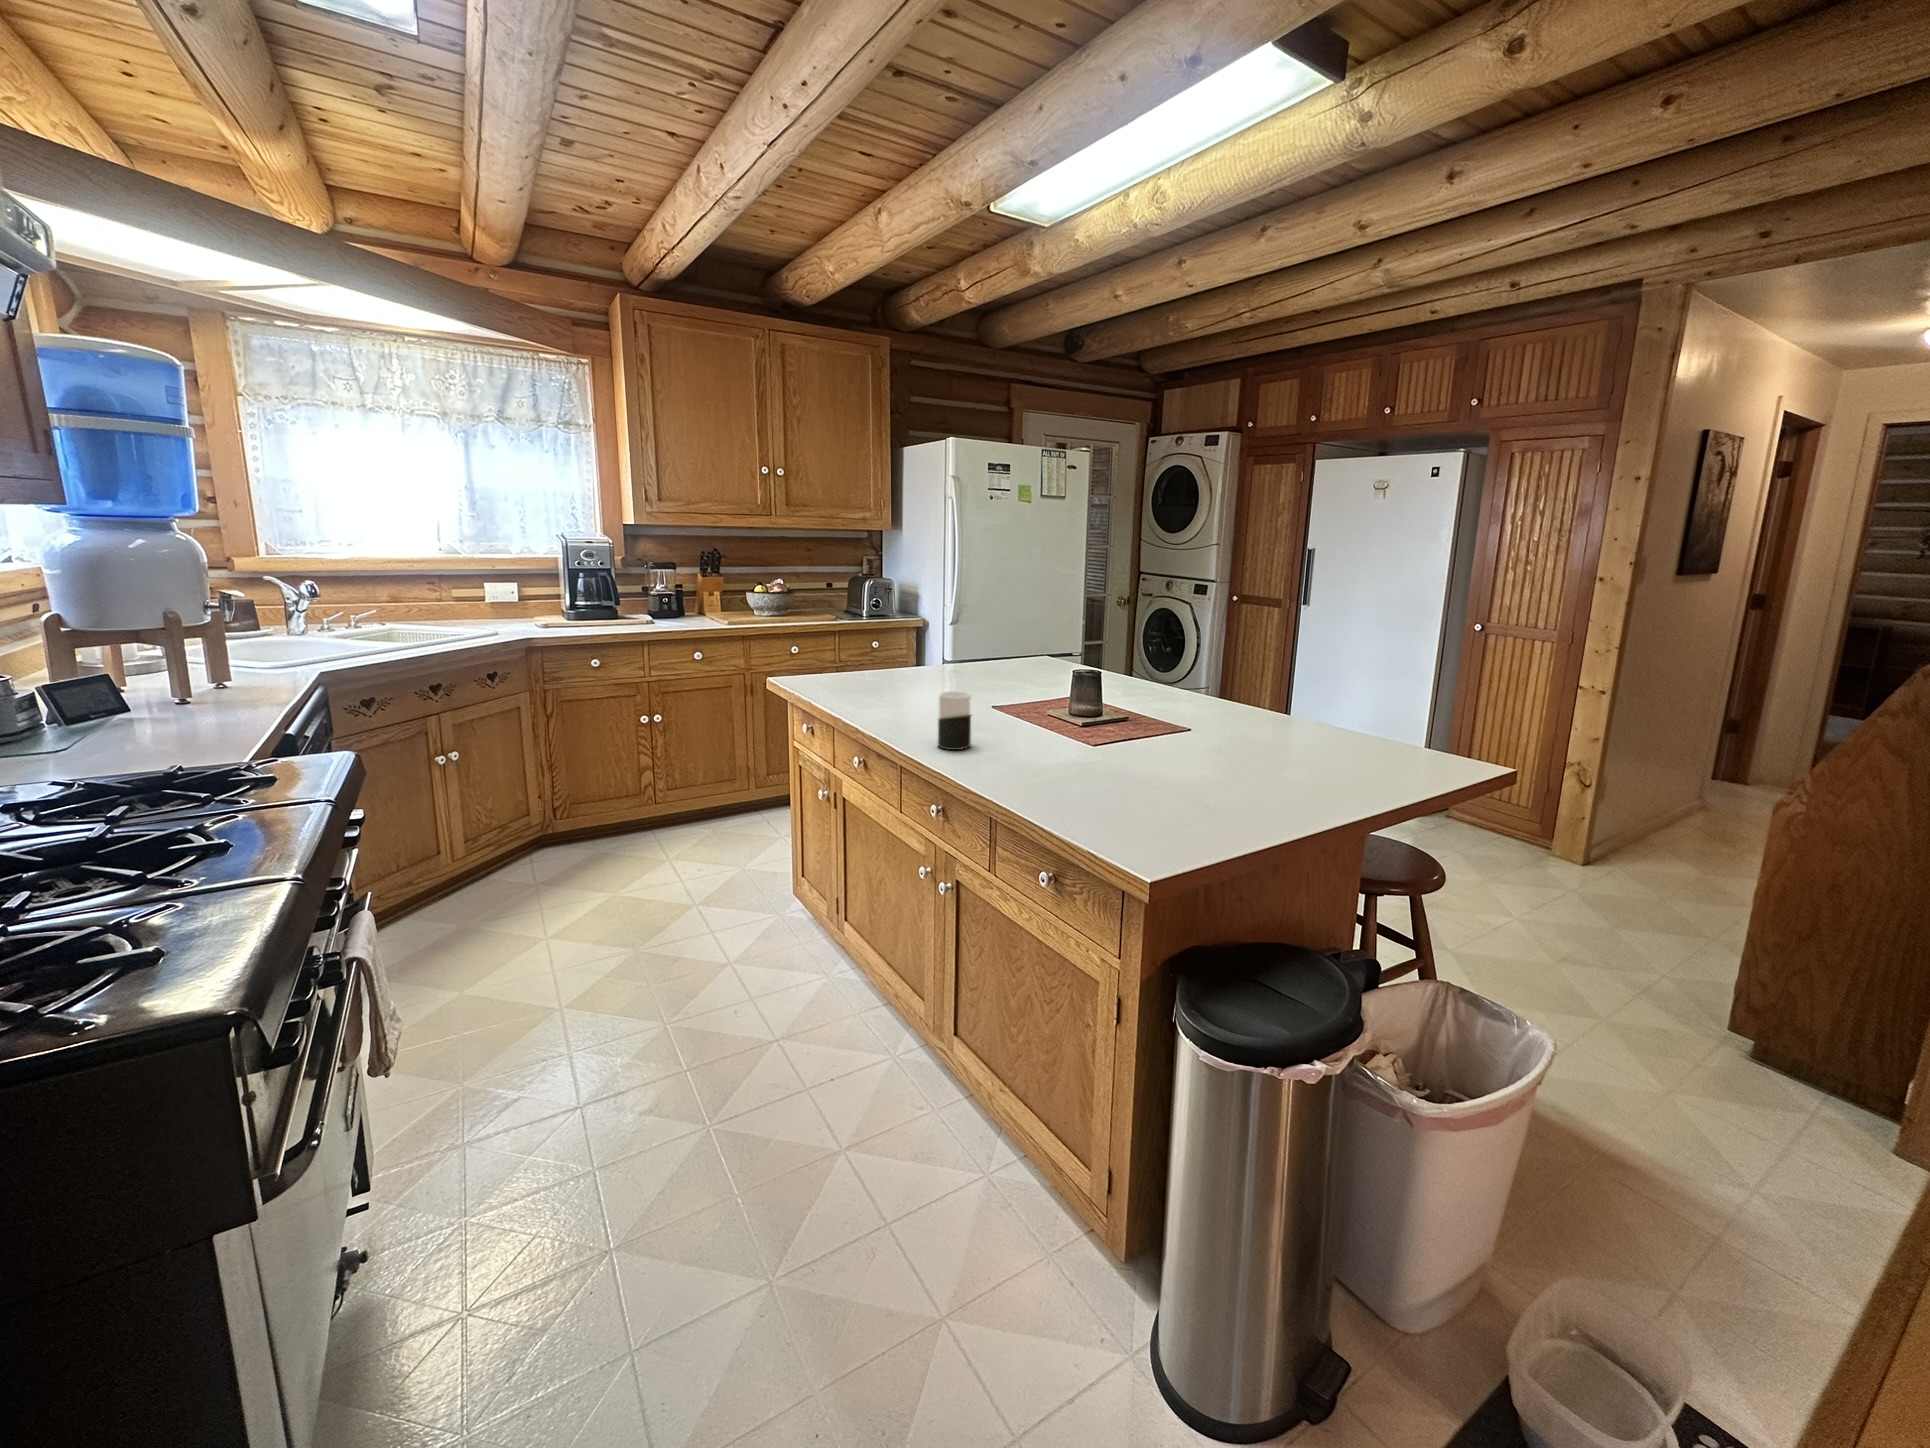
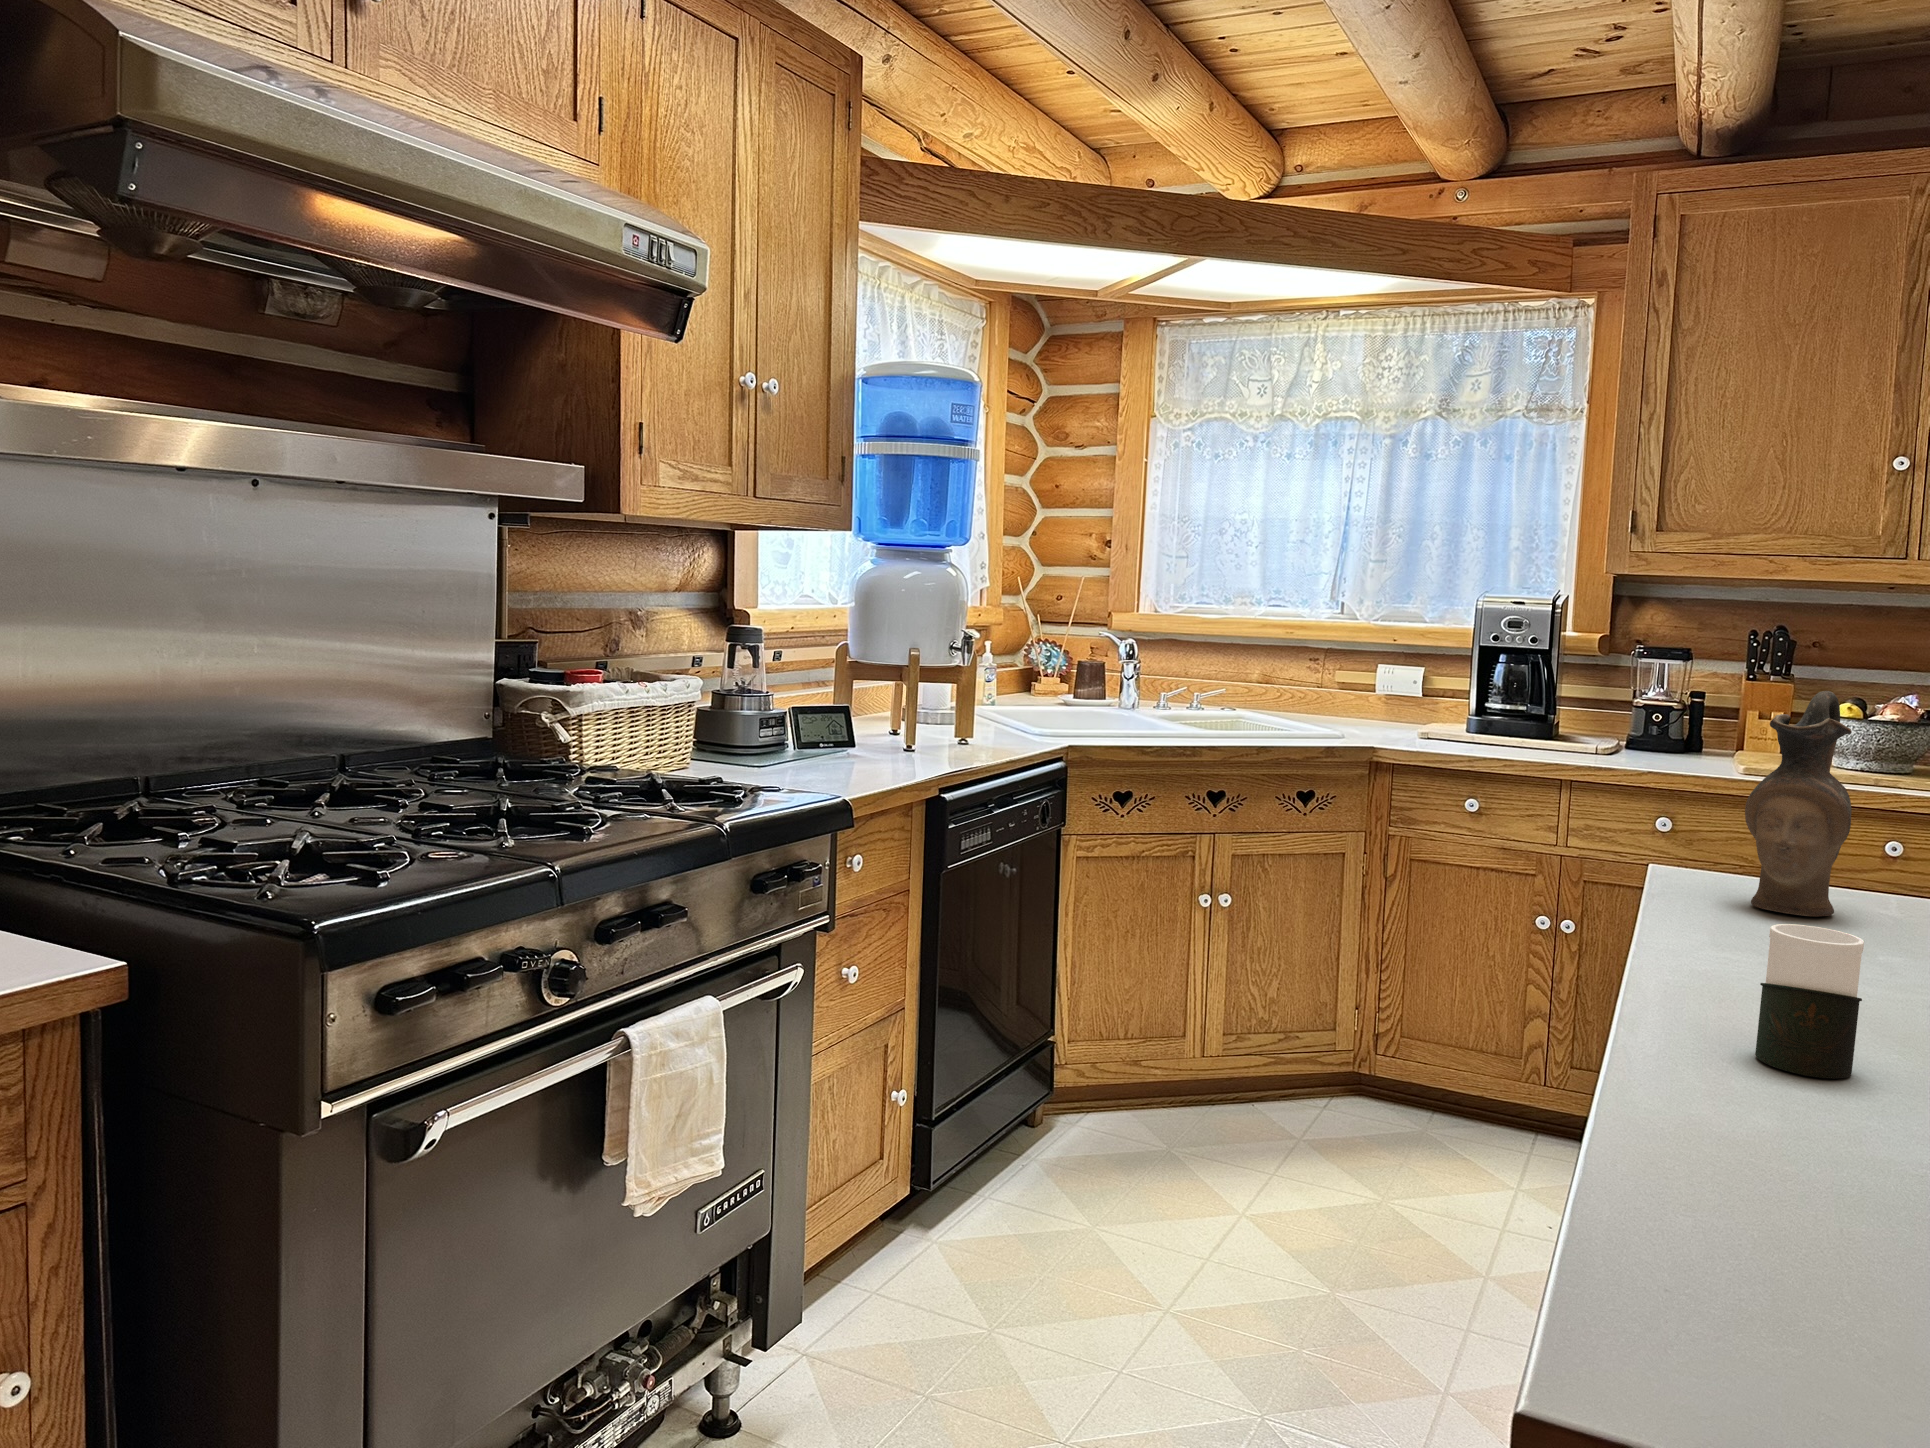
ceramic pitcher: none [825,587,866,688] -> present [1745,691,1852,916]

